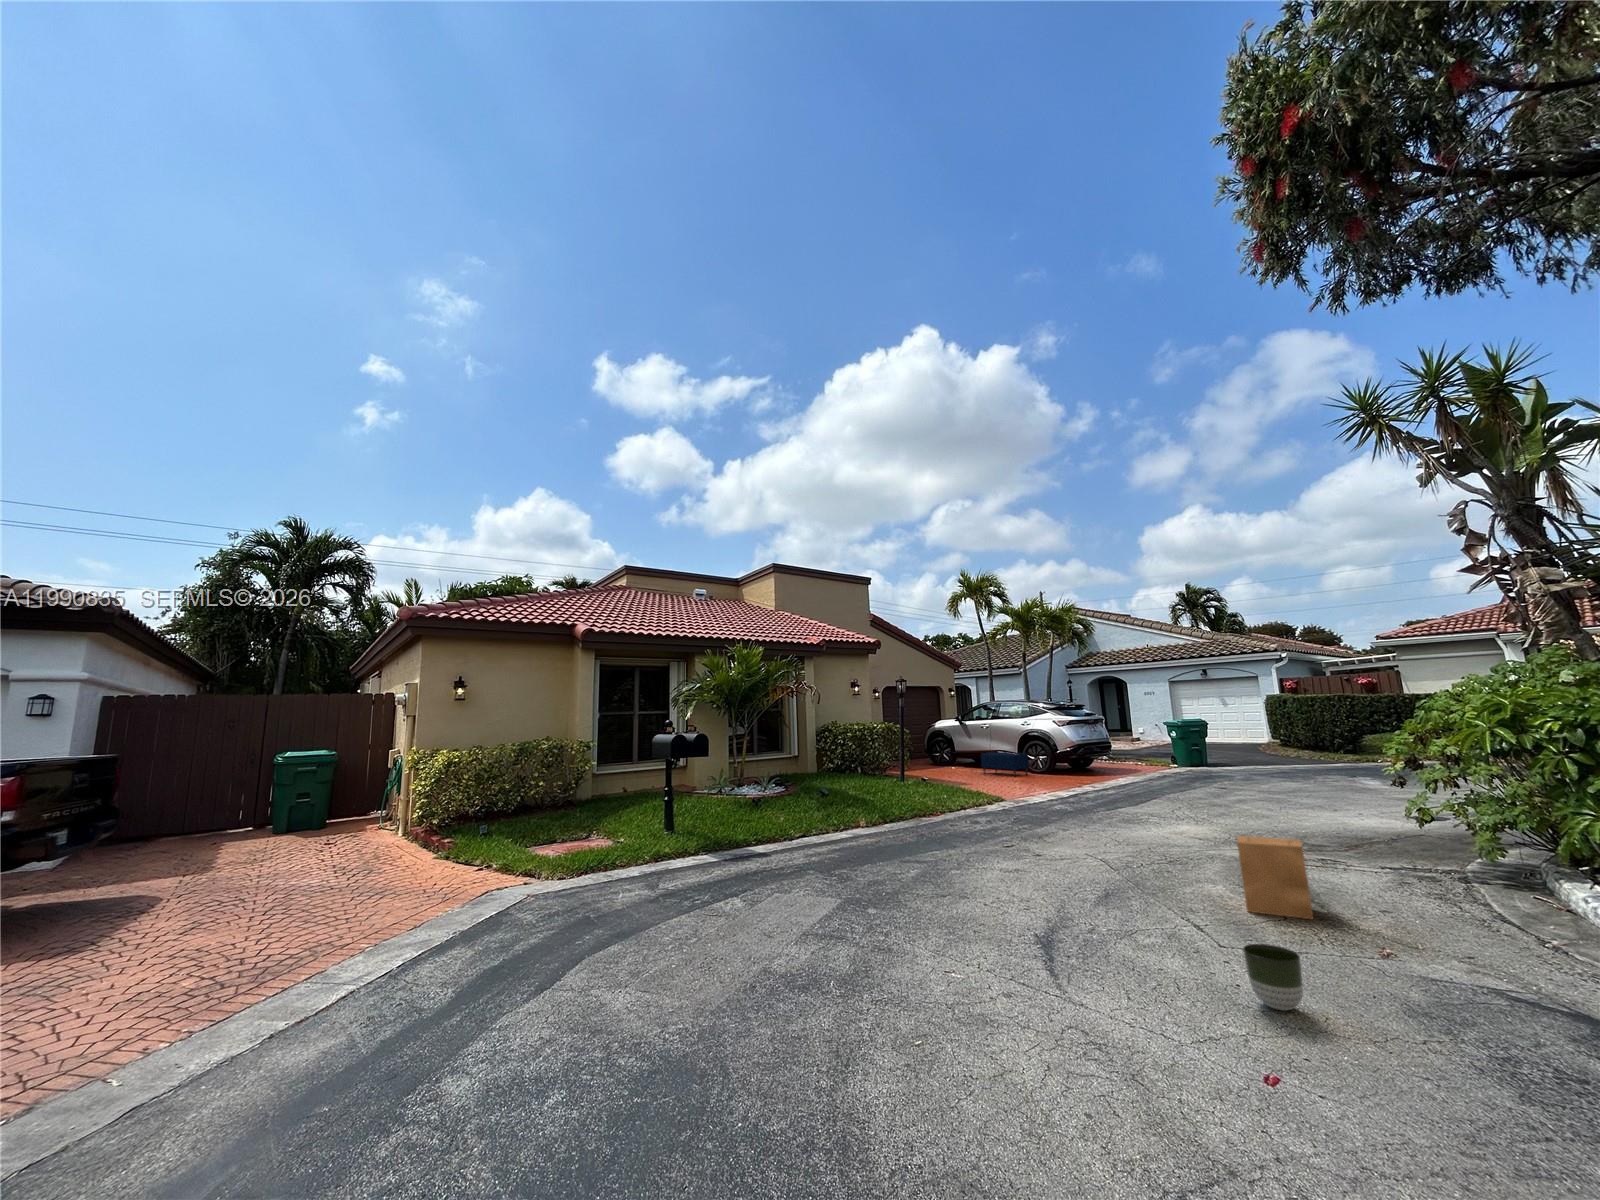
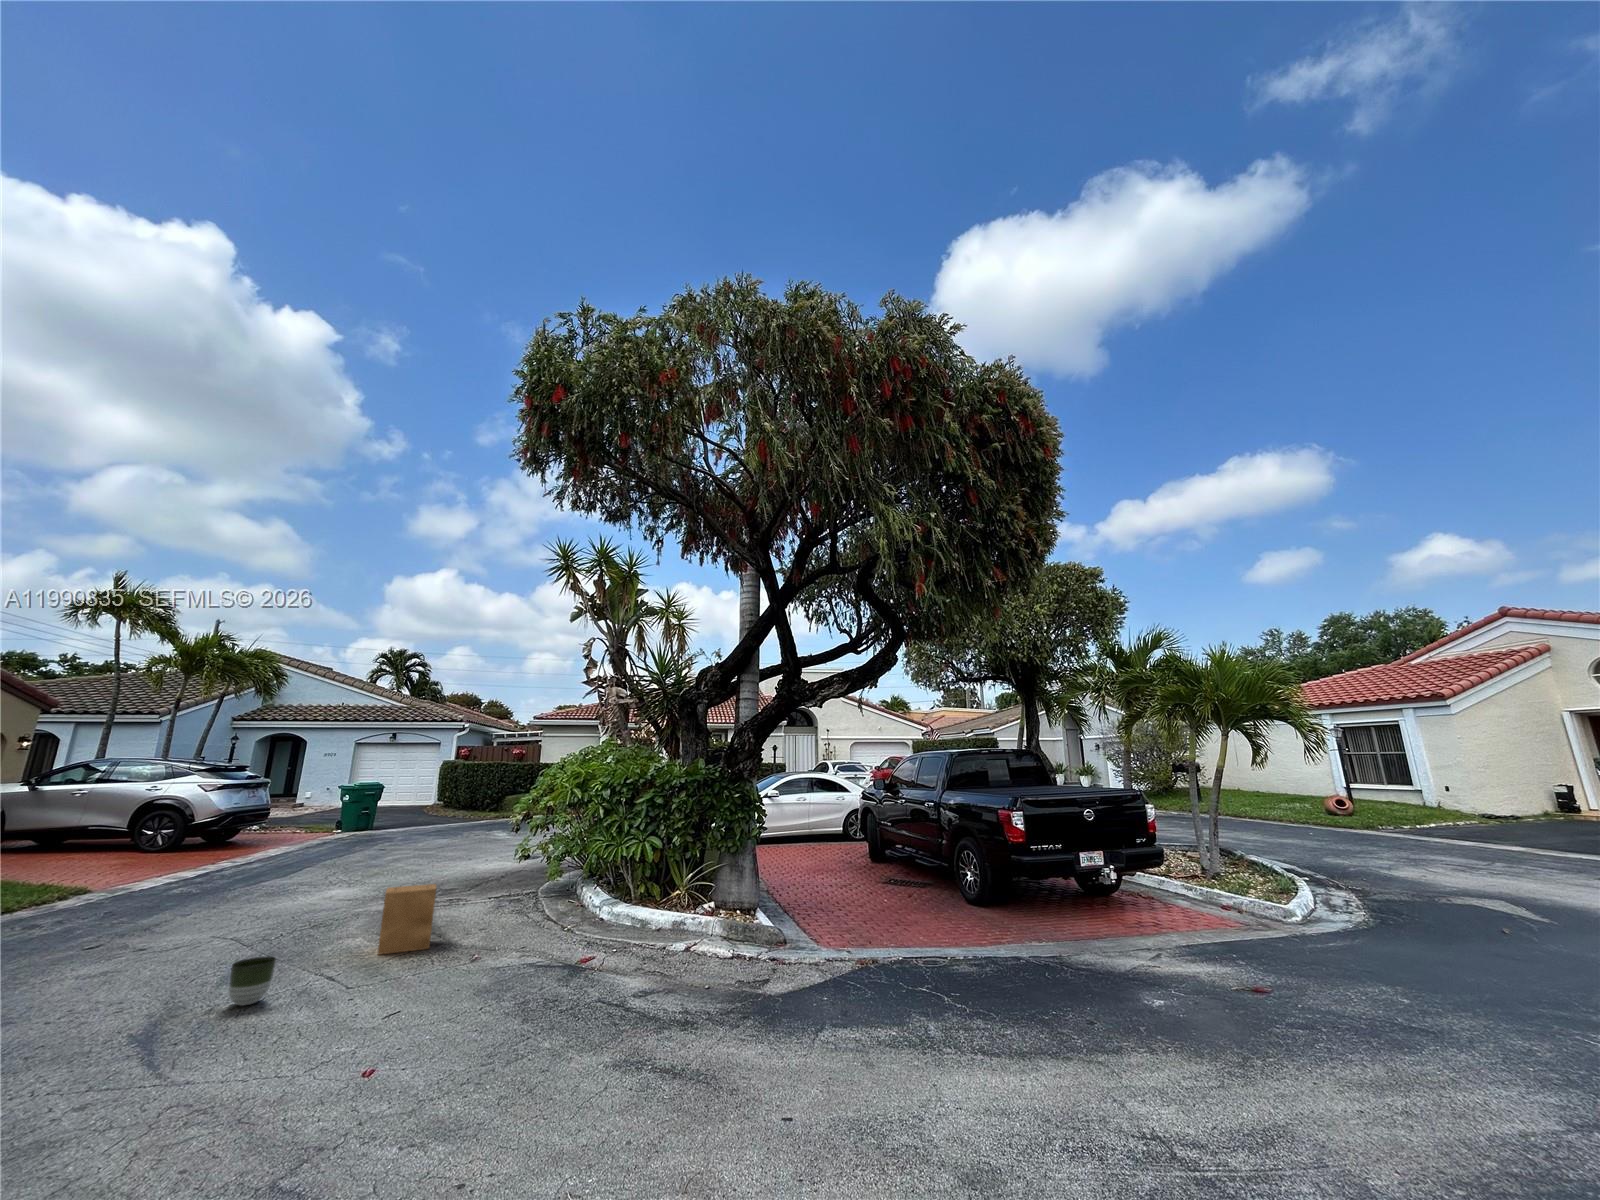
bench: present [981,753,1029,776] -> none [54,828,145,860]
planter: present [1243,944,1303,1011] -> present [229,956,276,1006]

